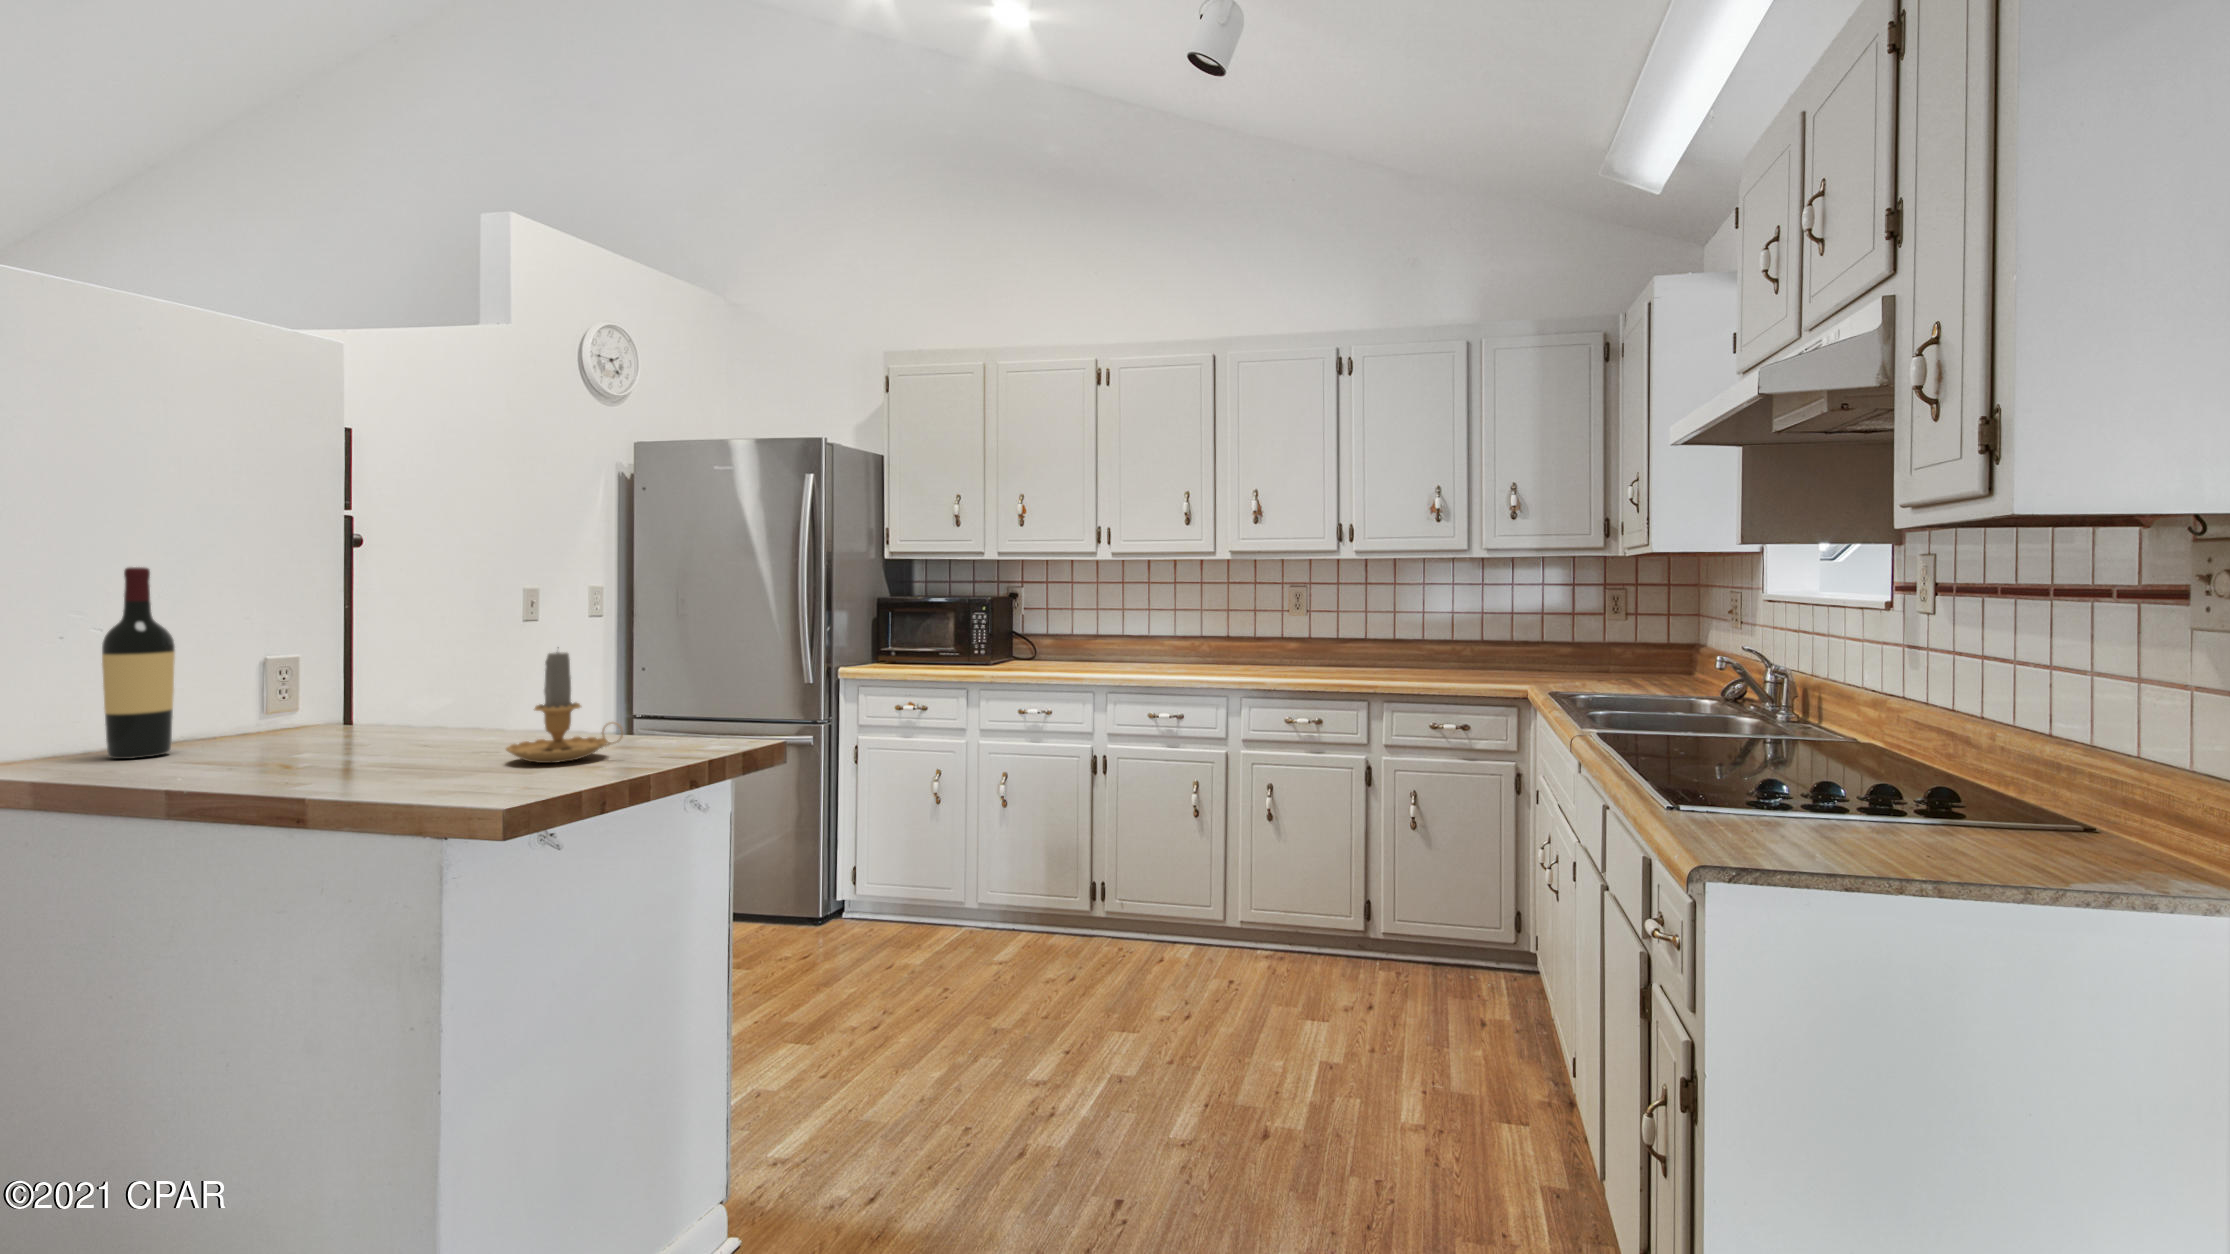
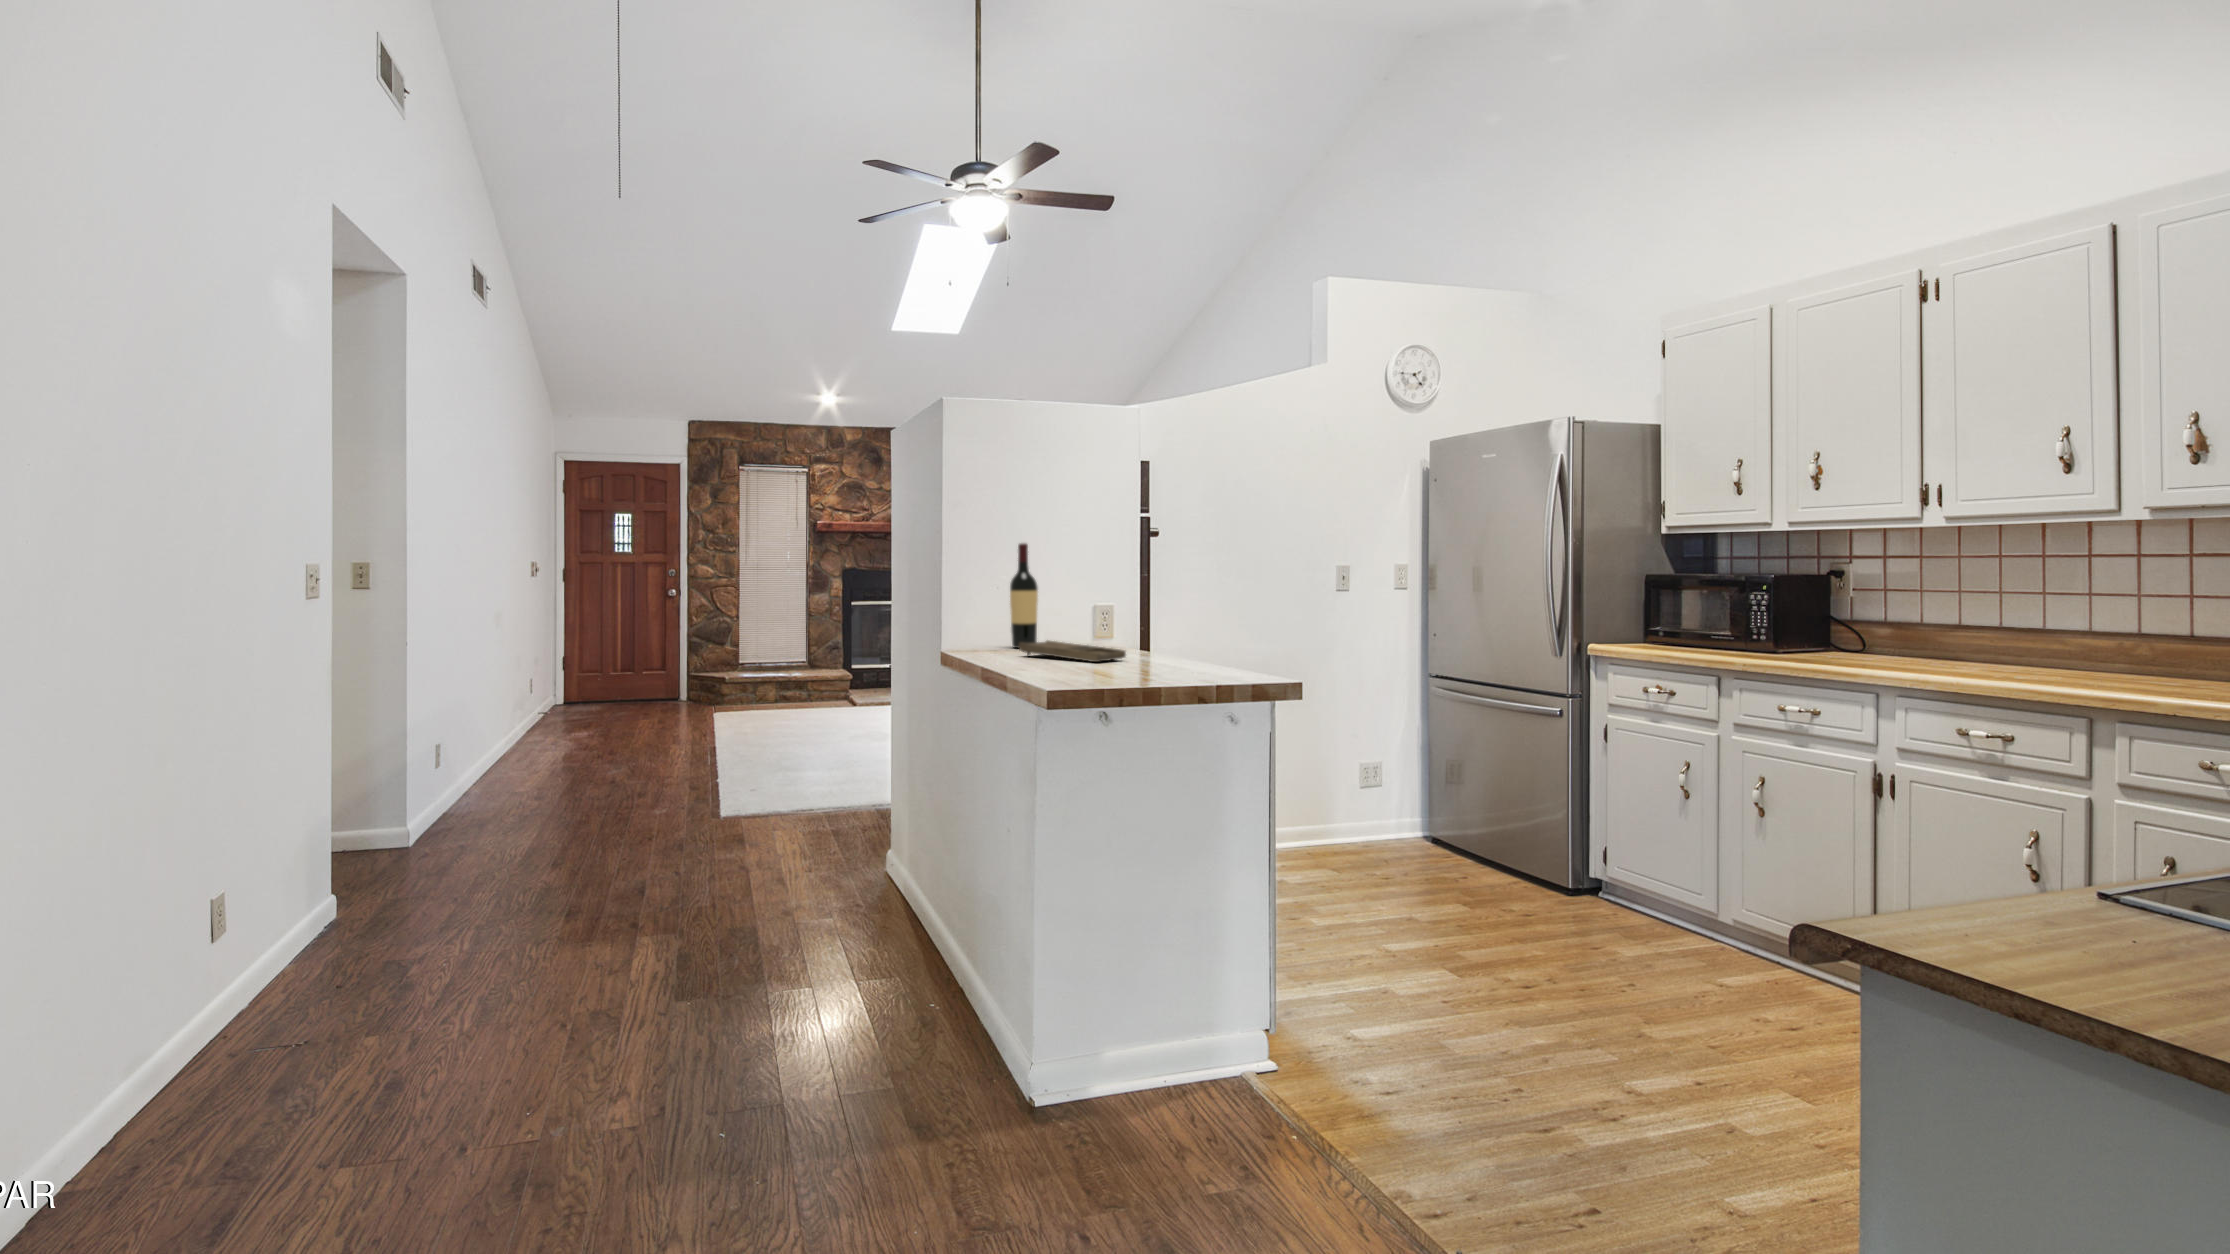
candle: present [506,652,623,763] -> none [1130,591,1189,669]
tray: none [204,738,449,773] -> present [1019,641,1126,662]

